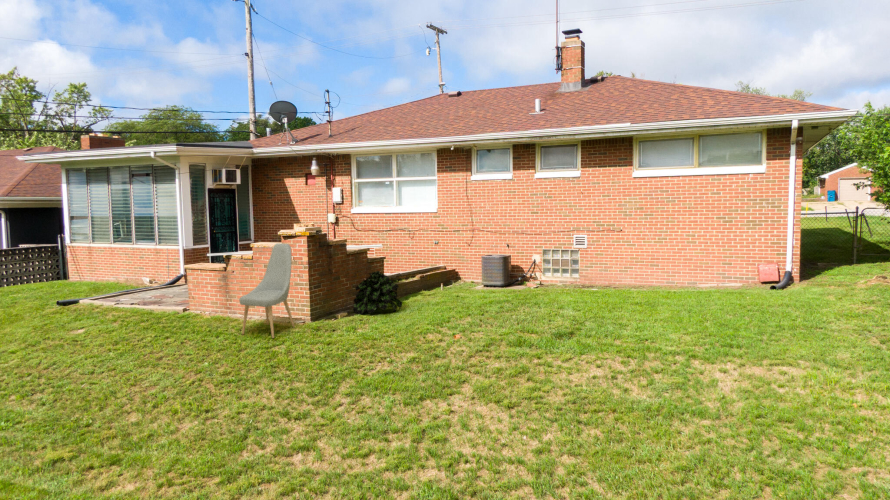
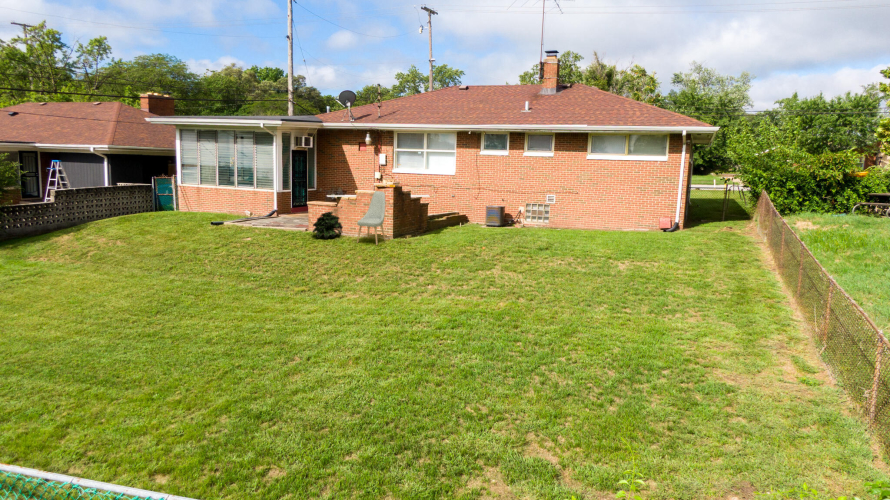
potted plant: present [353,271,402,315] -> present [313,212,343,238]

